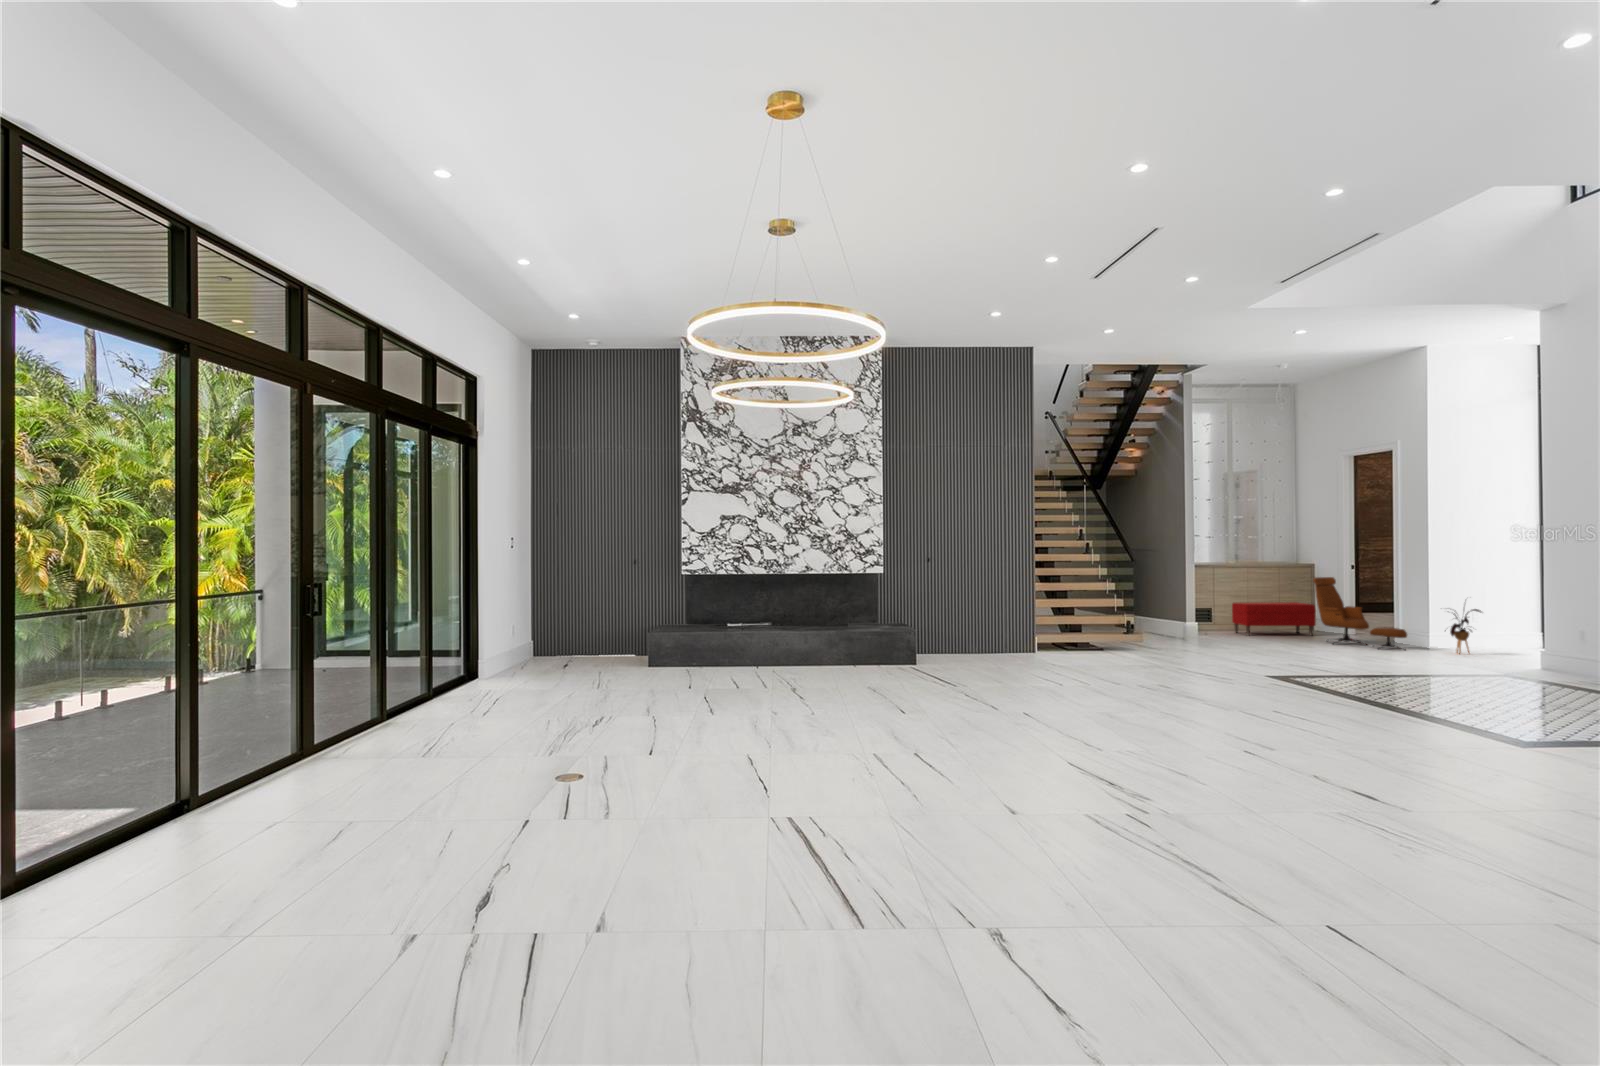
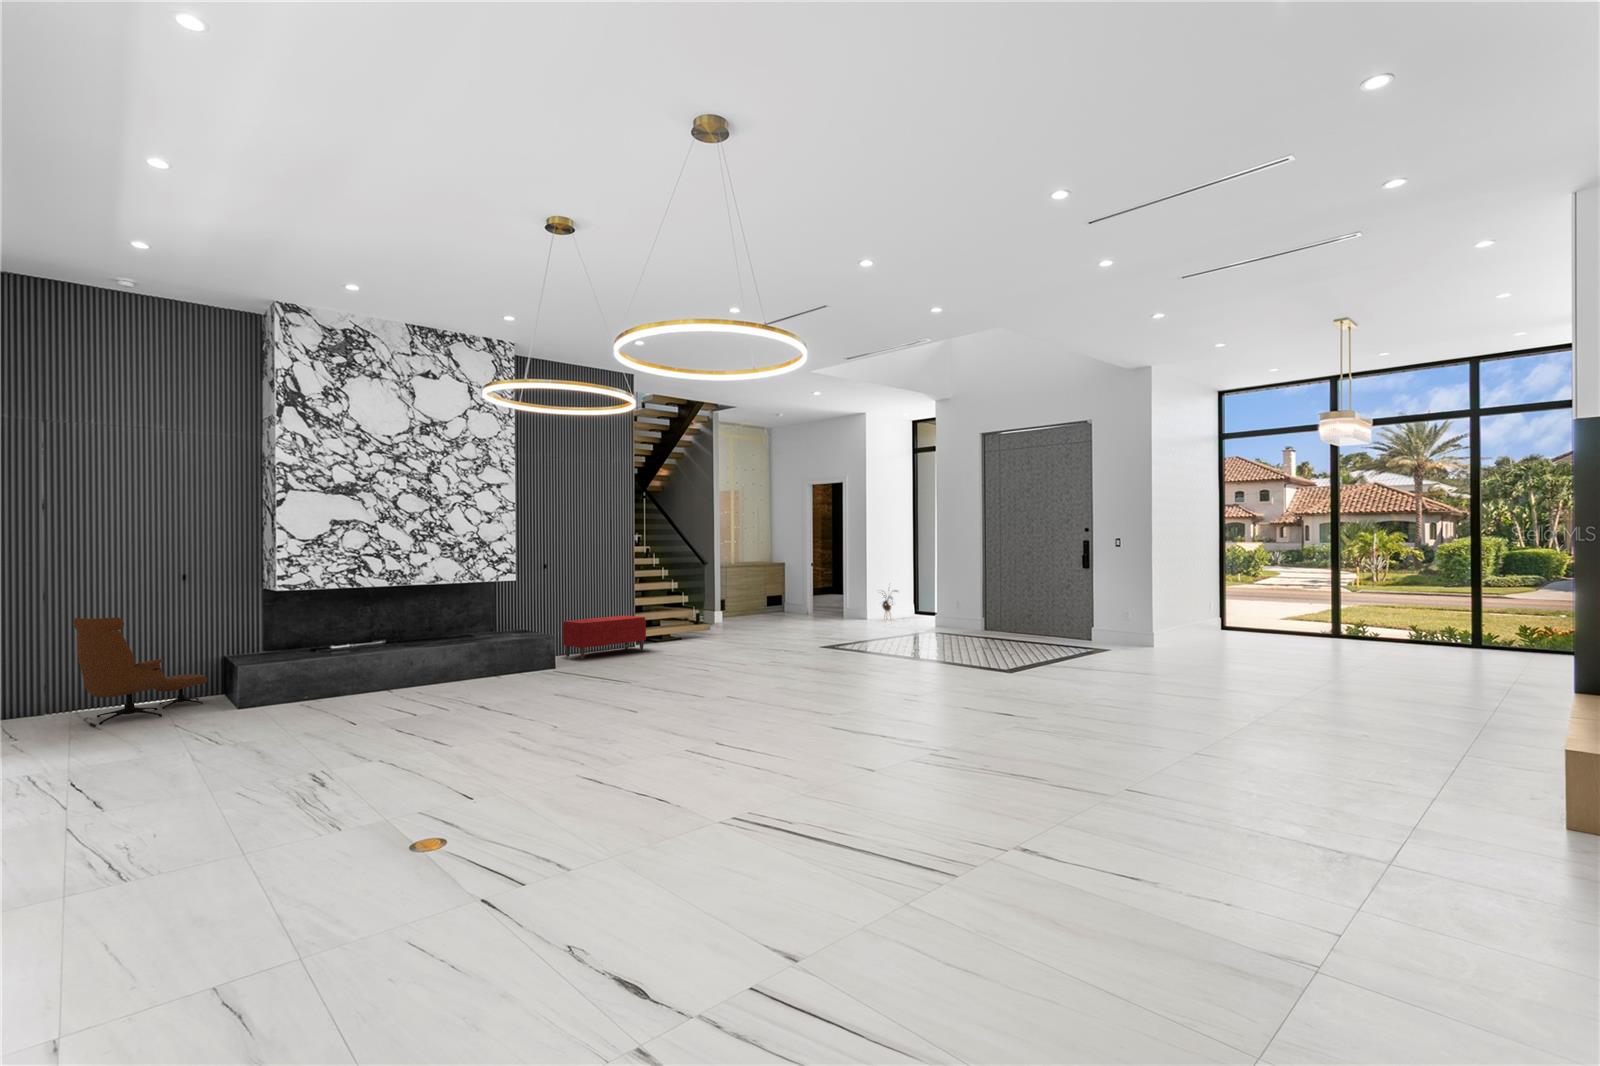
lounge chair: present [1313,577,1407,648] -> present [73,617,207,725]
bench: present [1232,602,1316,636] -> present [563,615,646,659]

